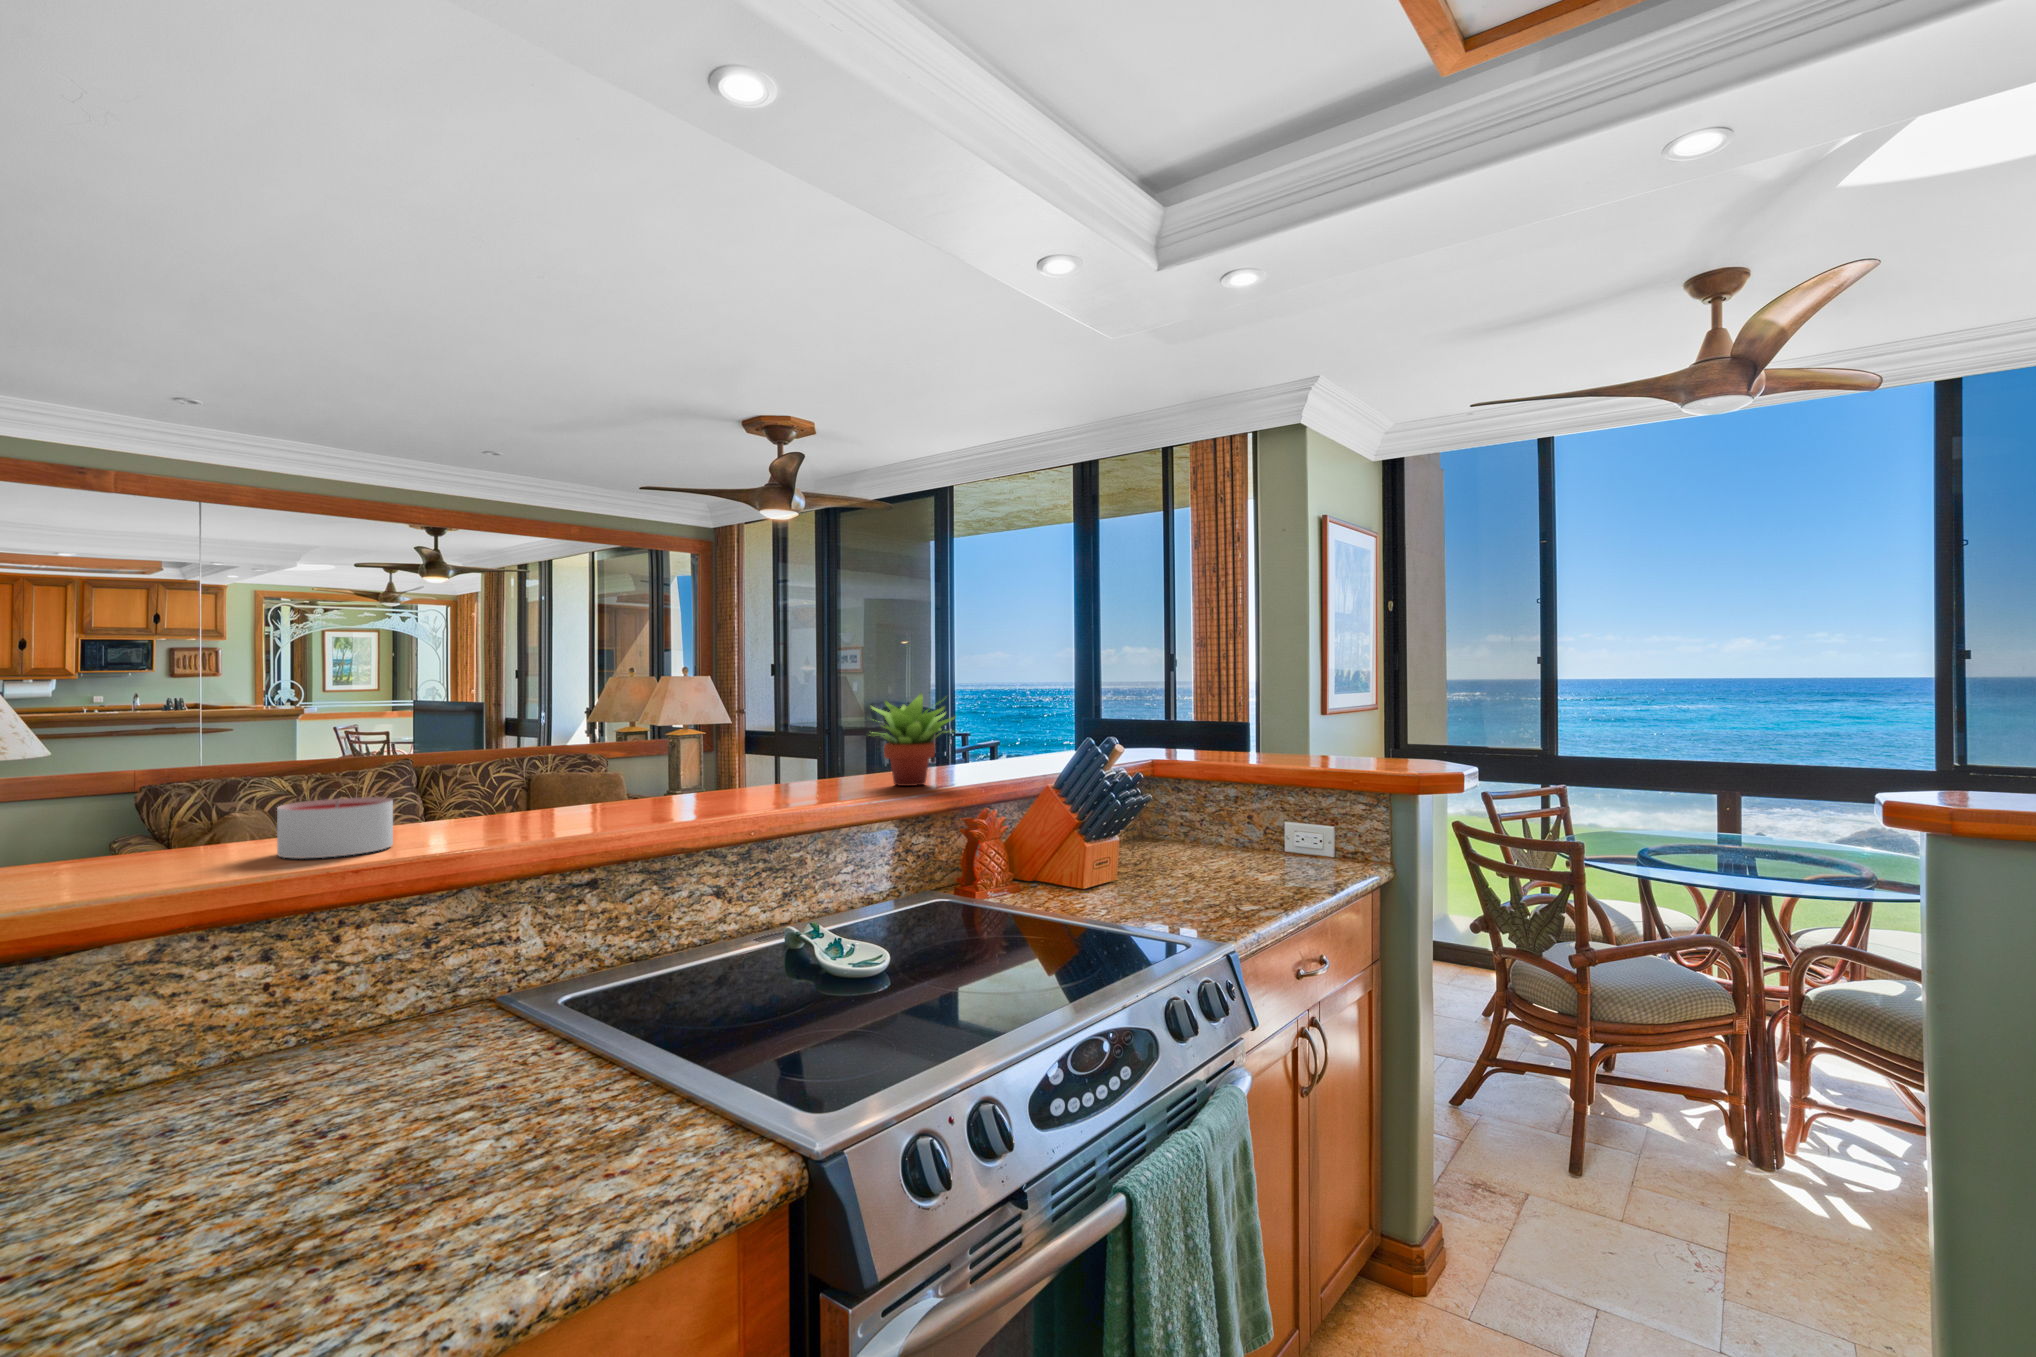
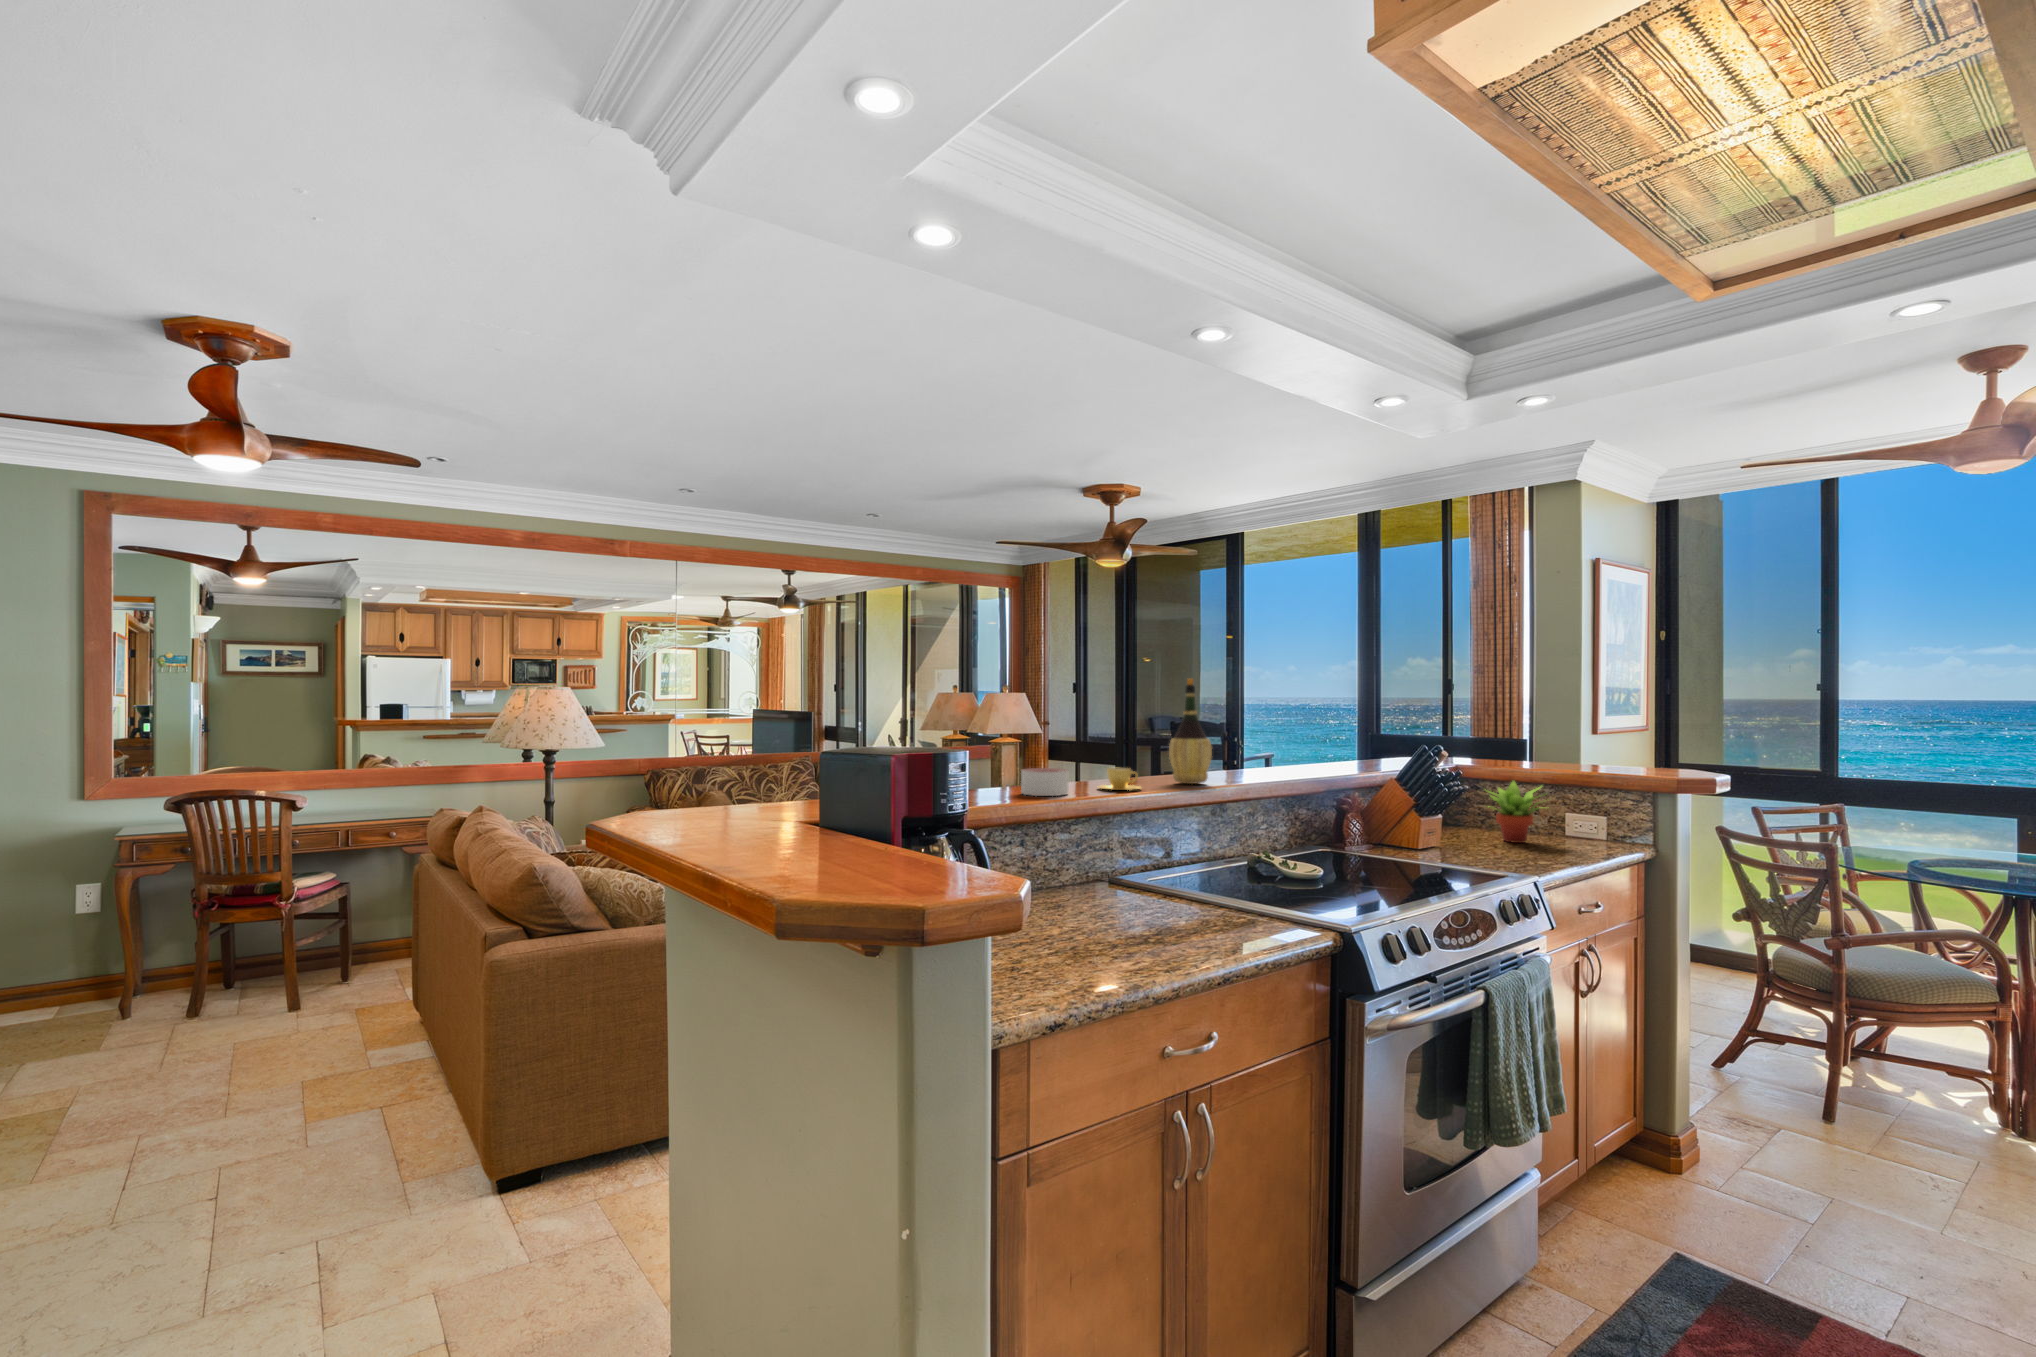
wine bottle: none [669,632,744,809] -> present [1169,678,1212,784]
succulent plant: present [871,693,956,786] -> present [1488,781,1549,843]
cup: none [490,789,582,832] -> present [1099,768,1140,790]

